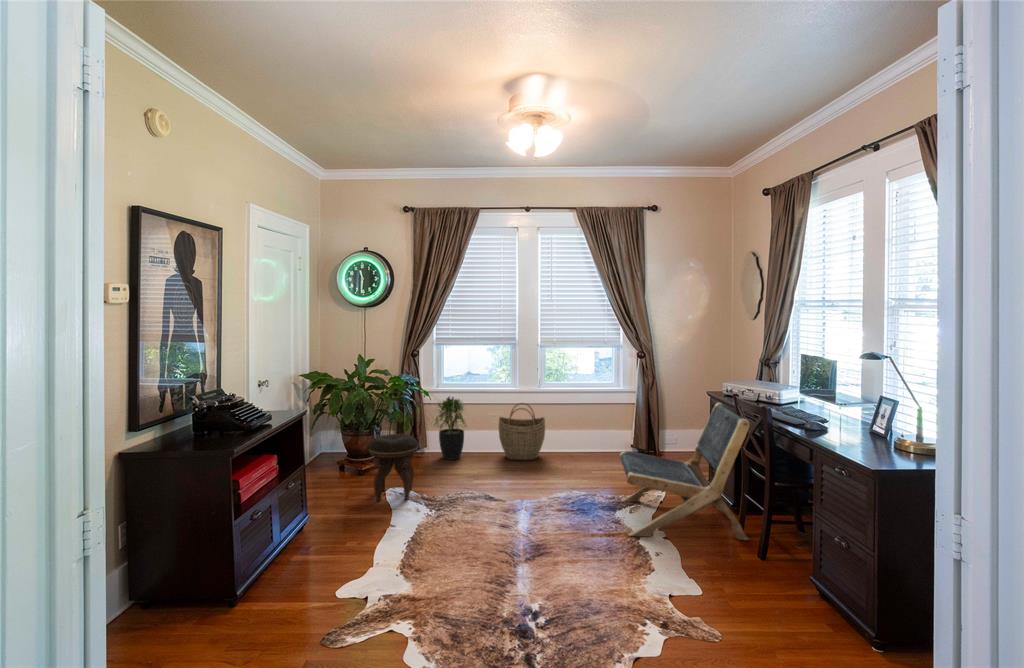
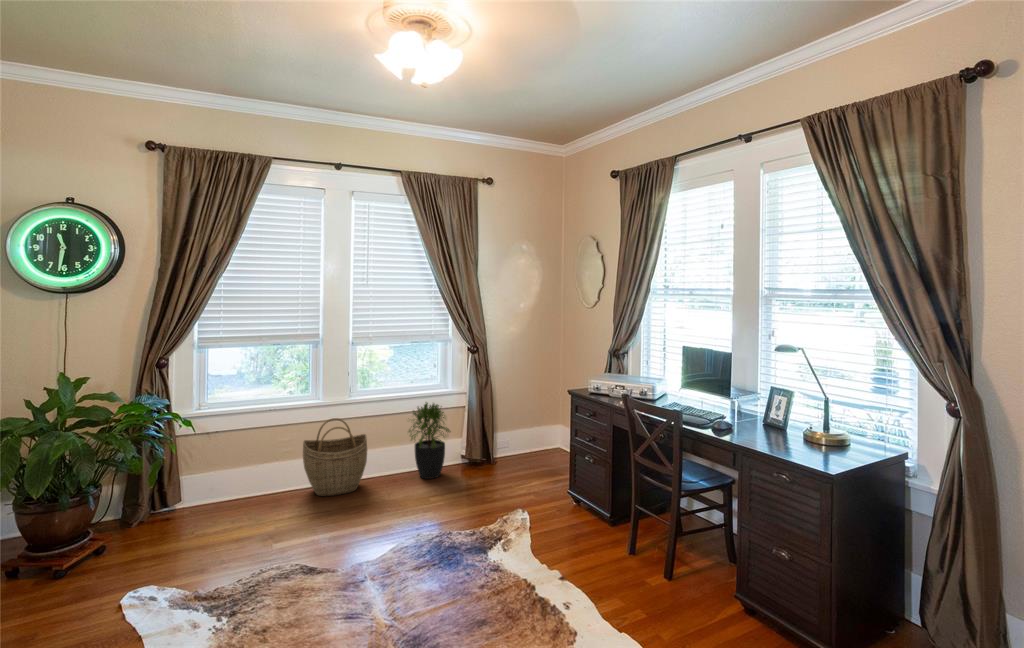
potted plant: present [435,397,465,460] -> present [409,402,451,479]
lounge chair: present [619,402,750,540] -> none [484,404,647,591]
footstool: present [369,434,418,501] -> none [87,497,186,622]

